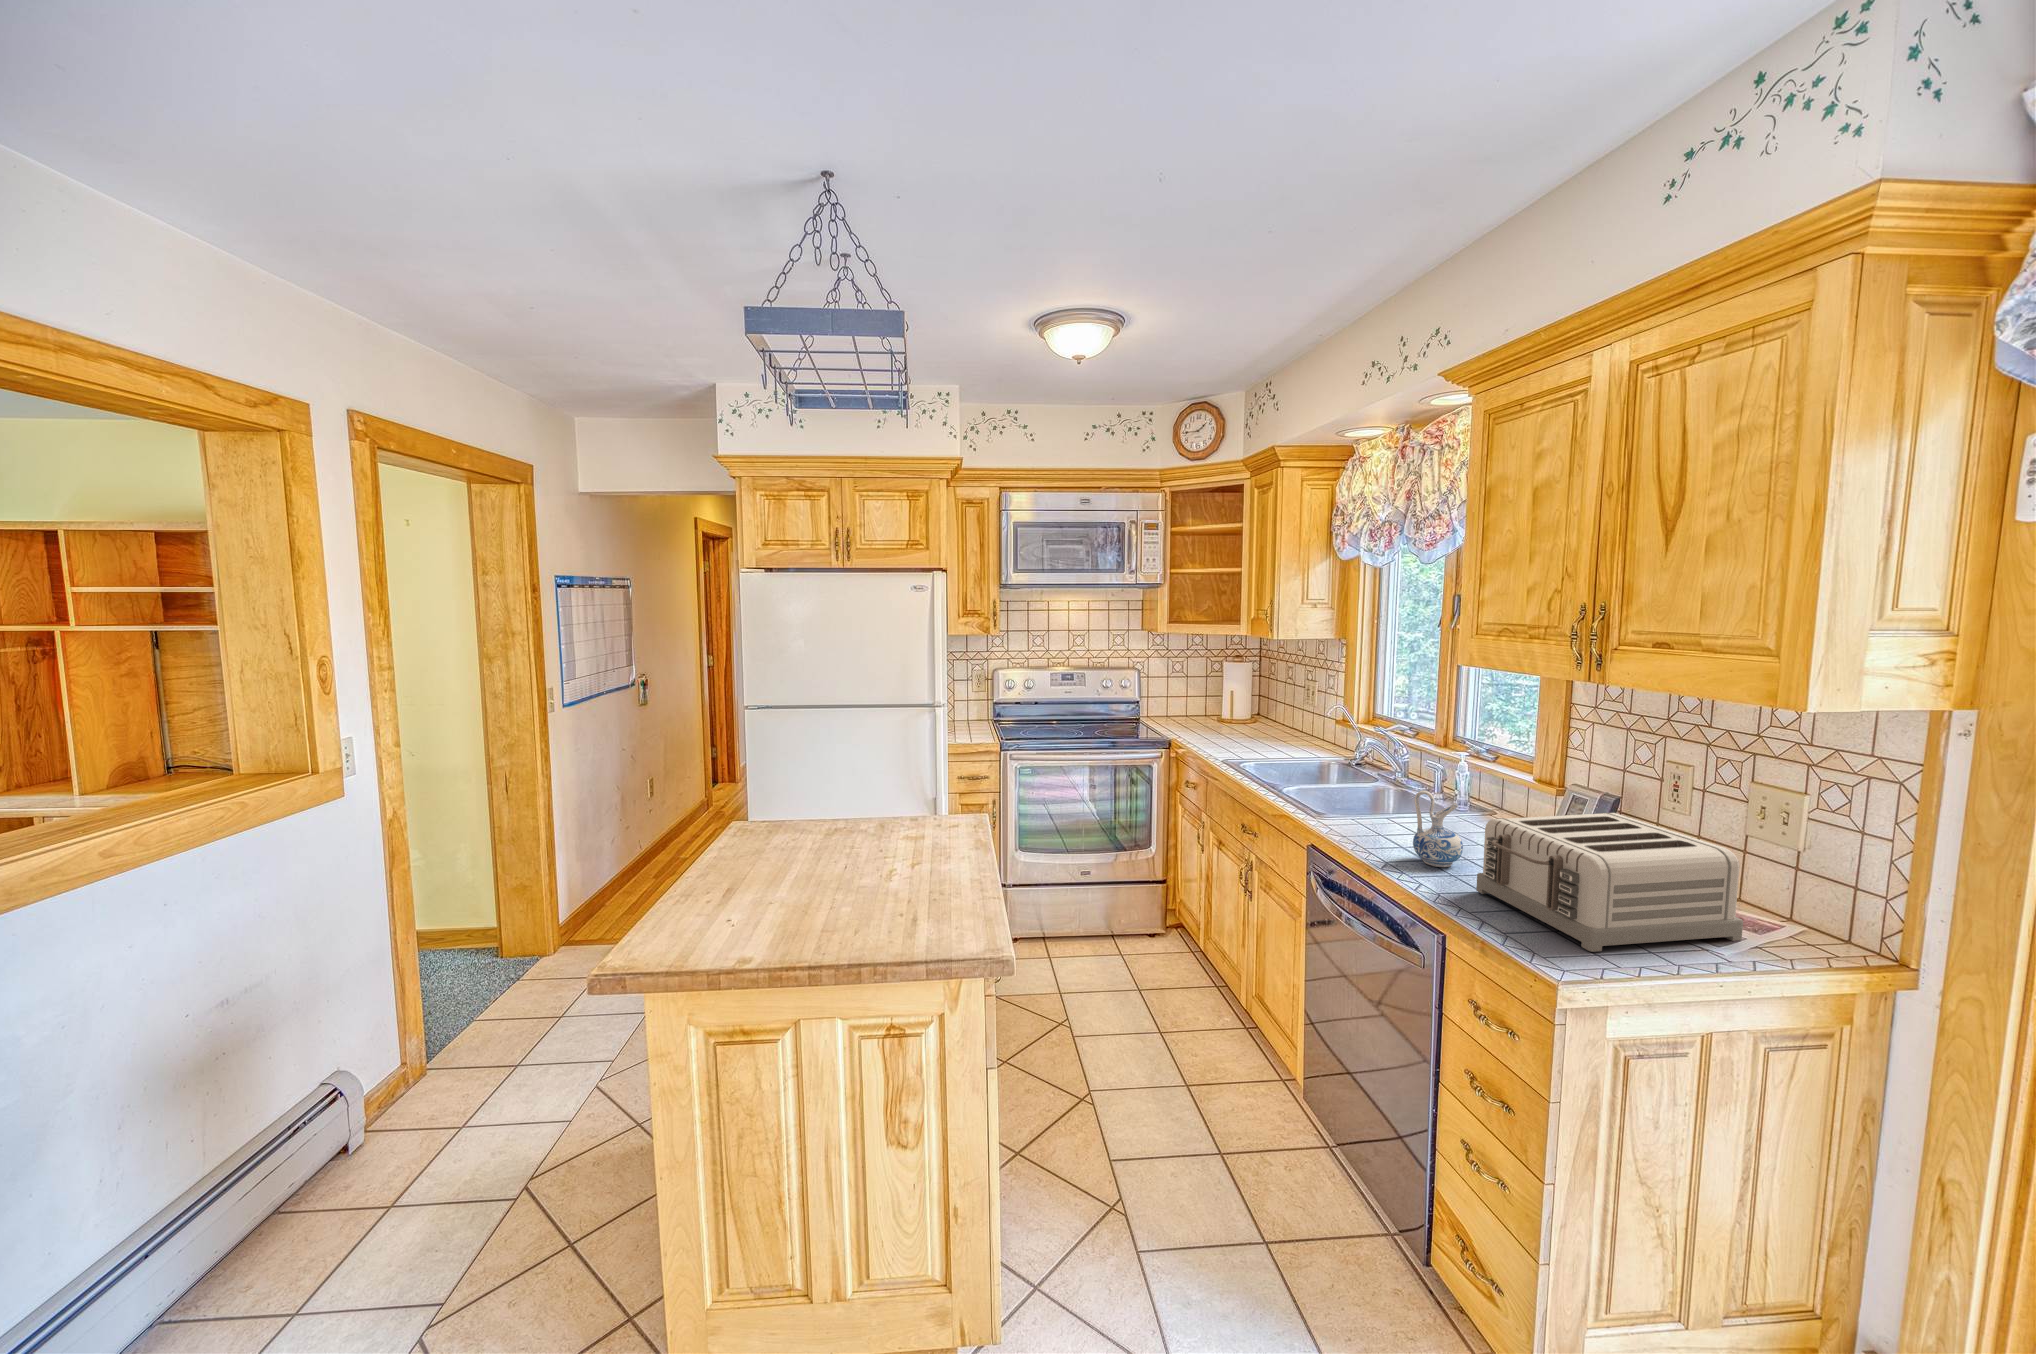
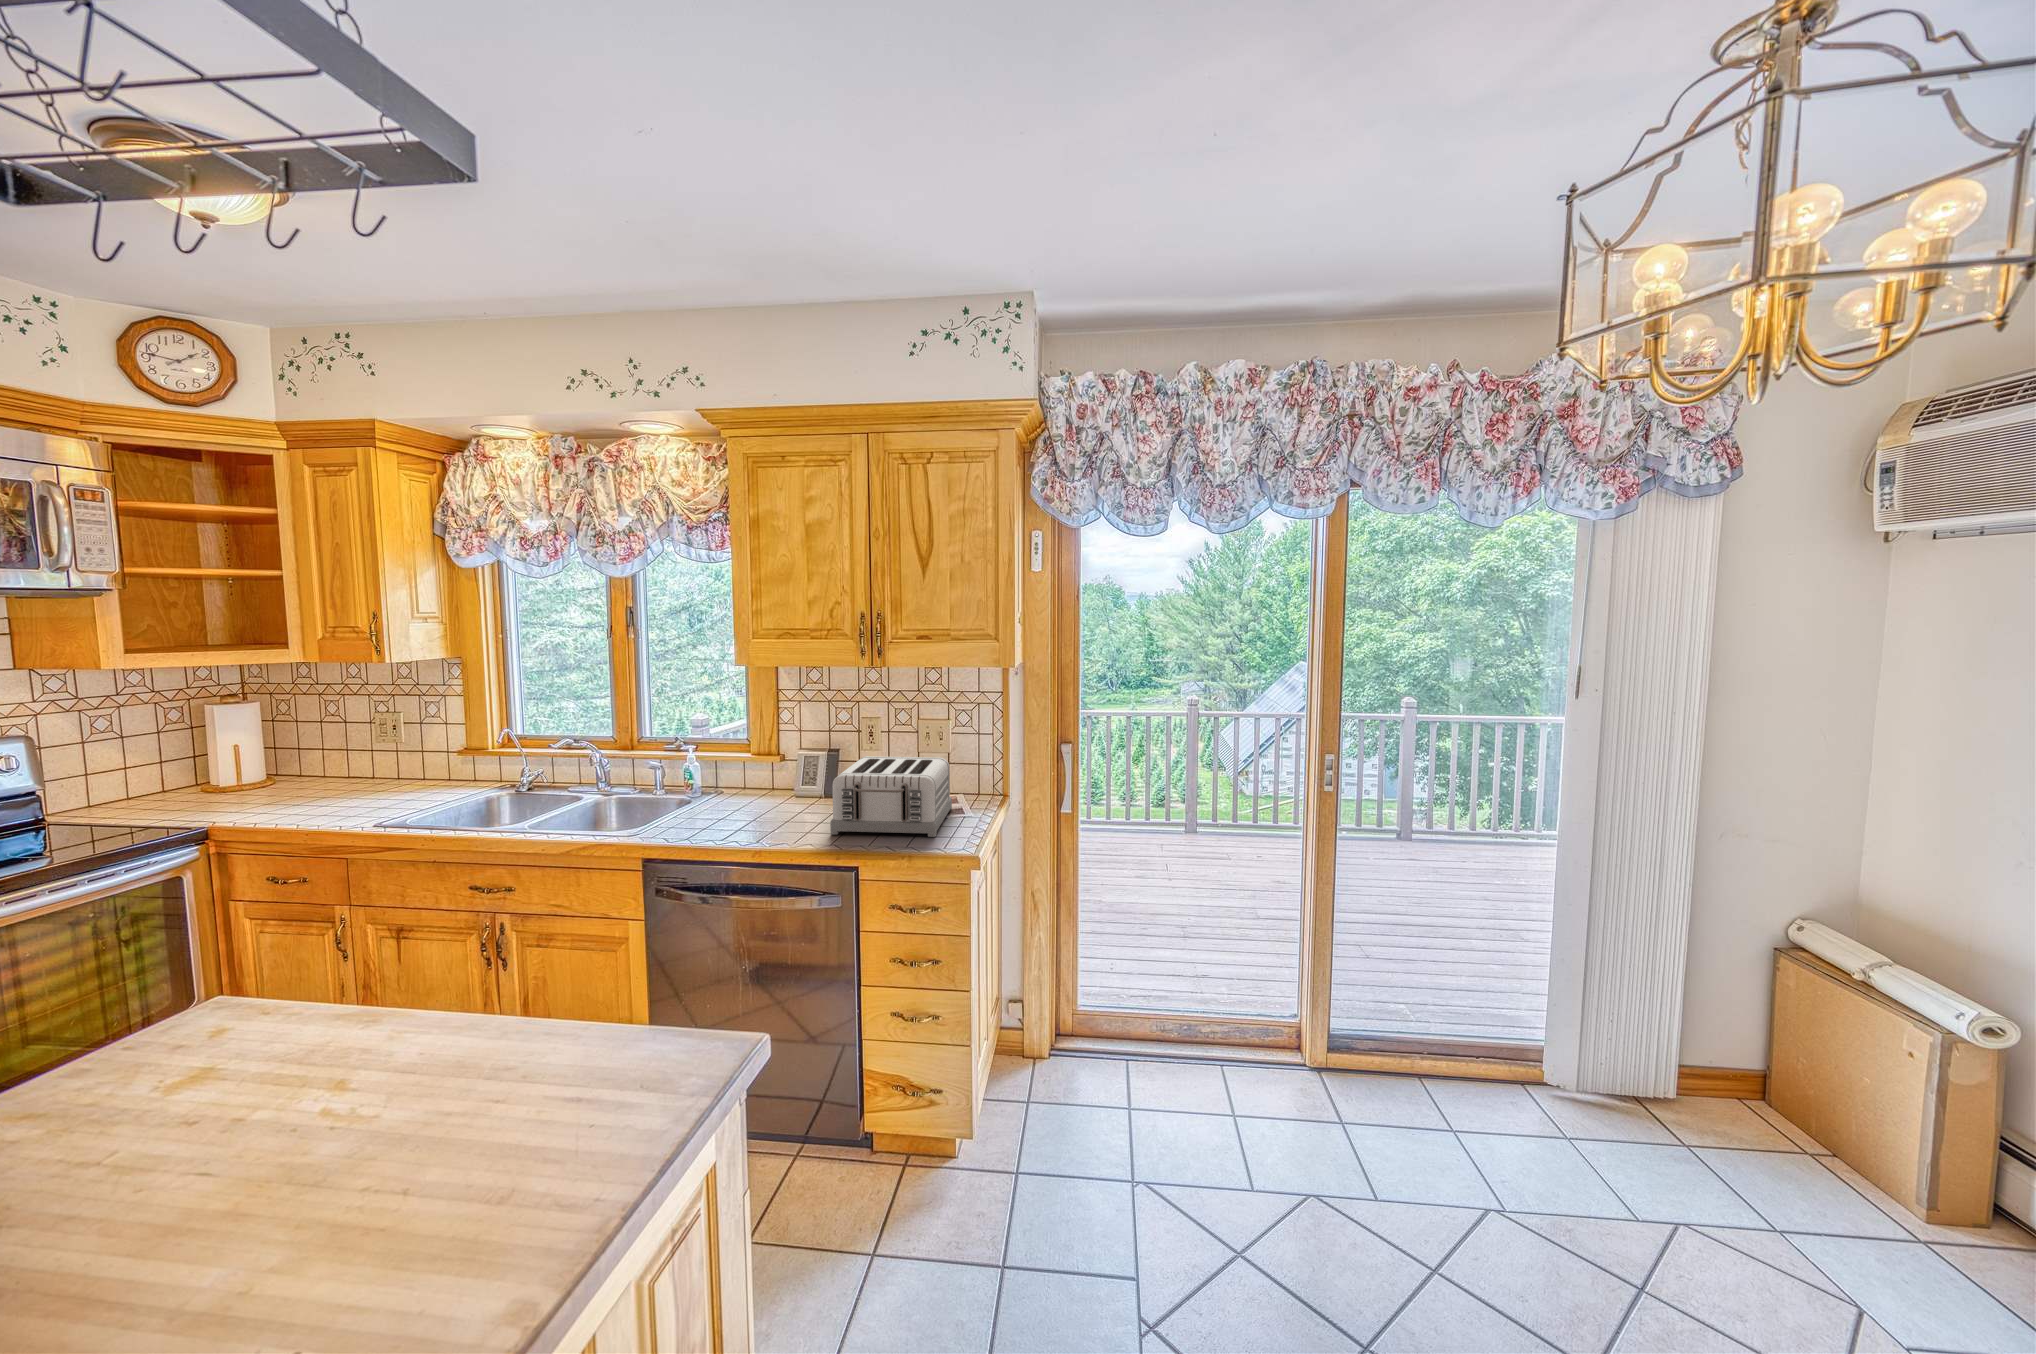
ceramic pitcher: present [1413,791,1463,867] -> none [753,772,792,833]

